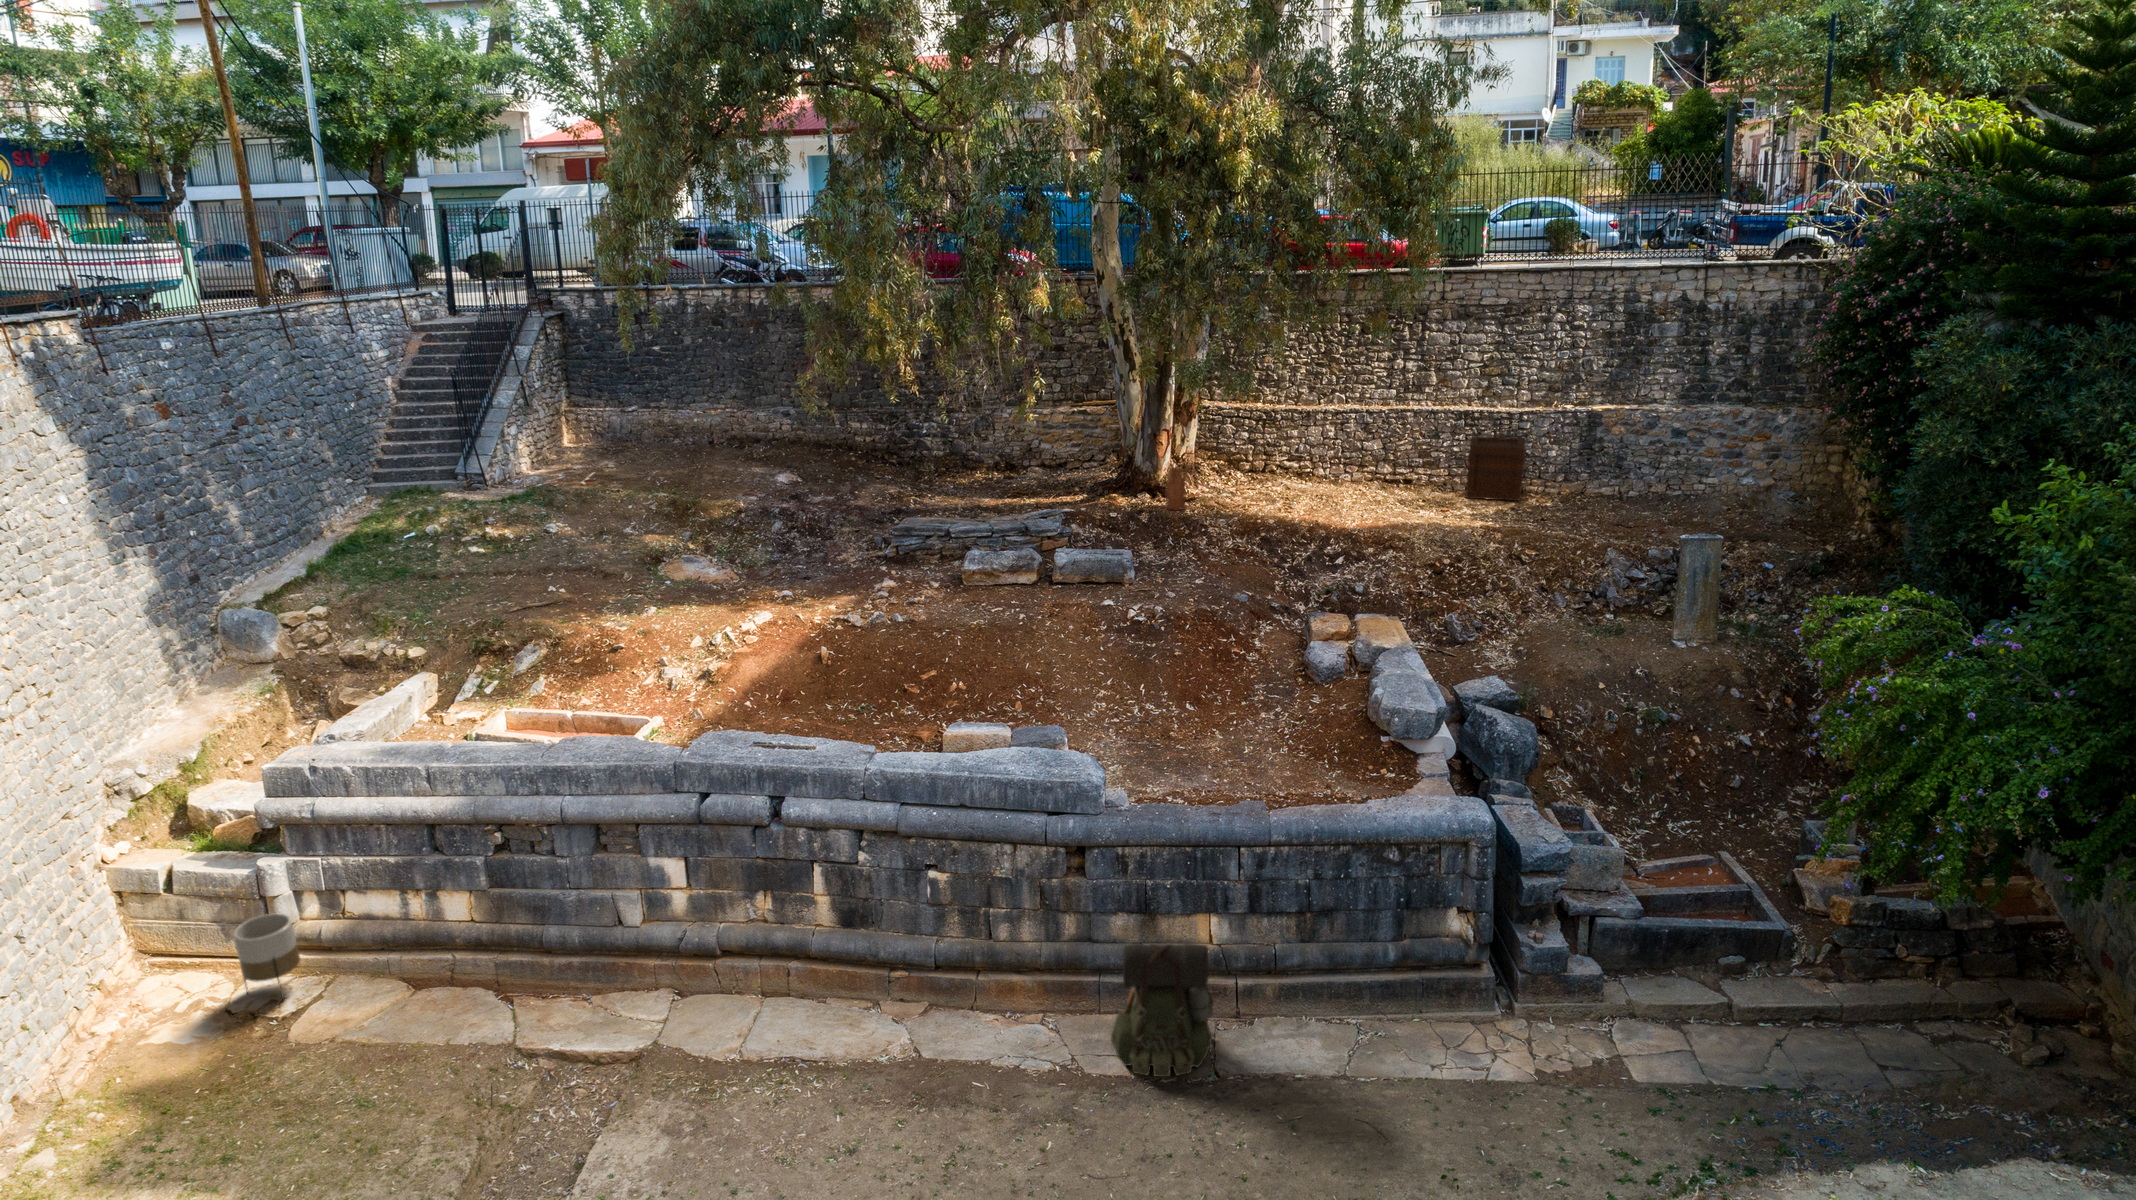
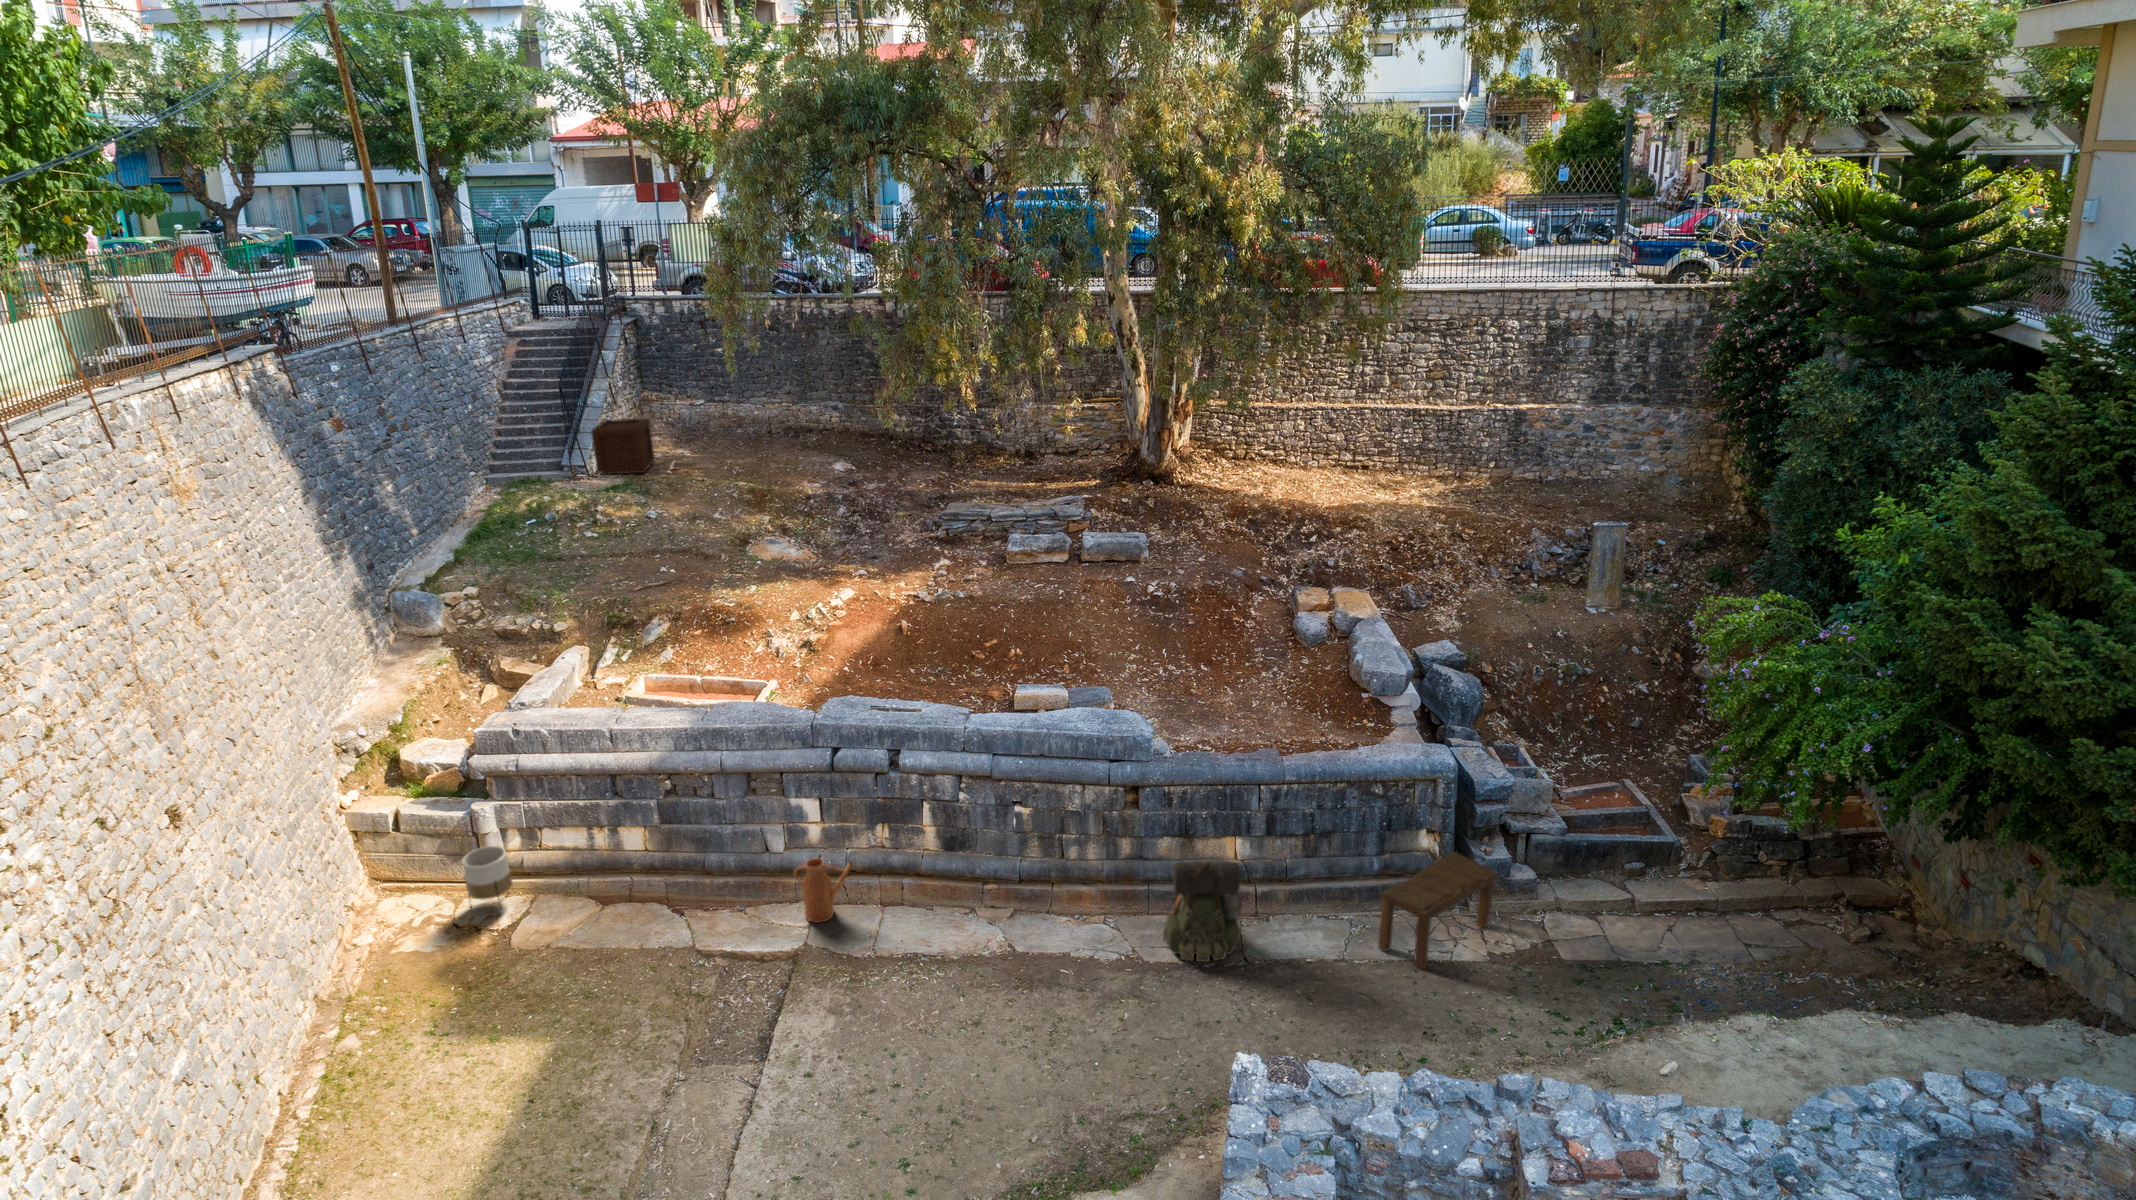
wooden crate: present [1466,436,1525,501] -> present [591,419,655,474]
watering can: present [1166,464,1189,510] -> present [794,858,852,923]
bench: none [1393,936,1552,1092] -> present [1378,852,1498,969]

